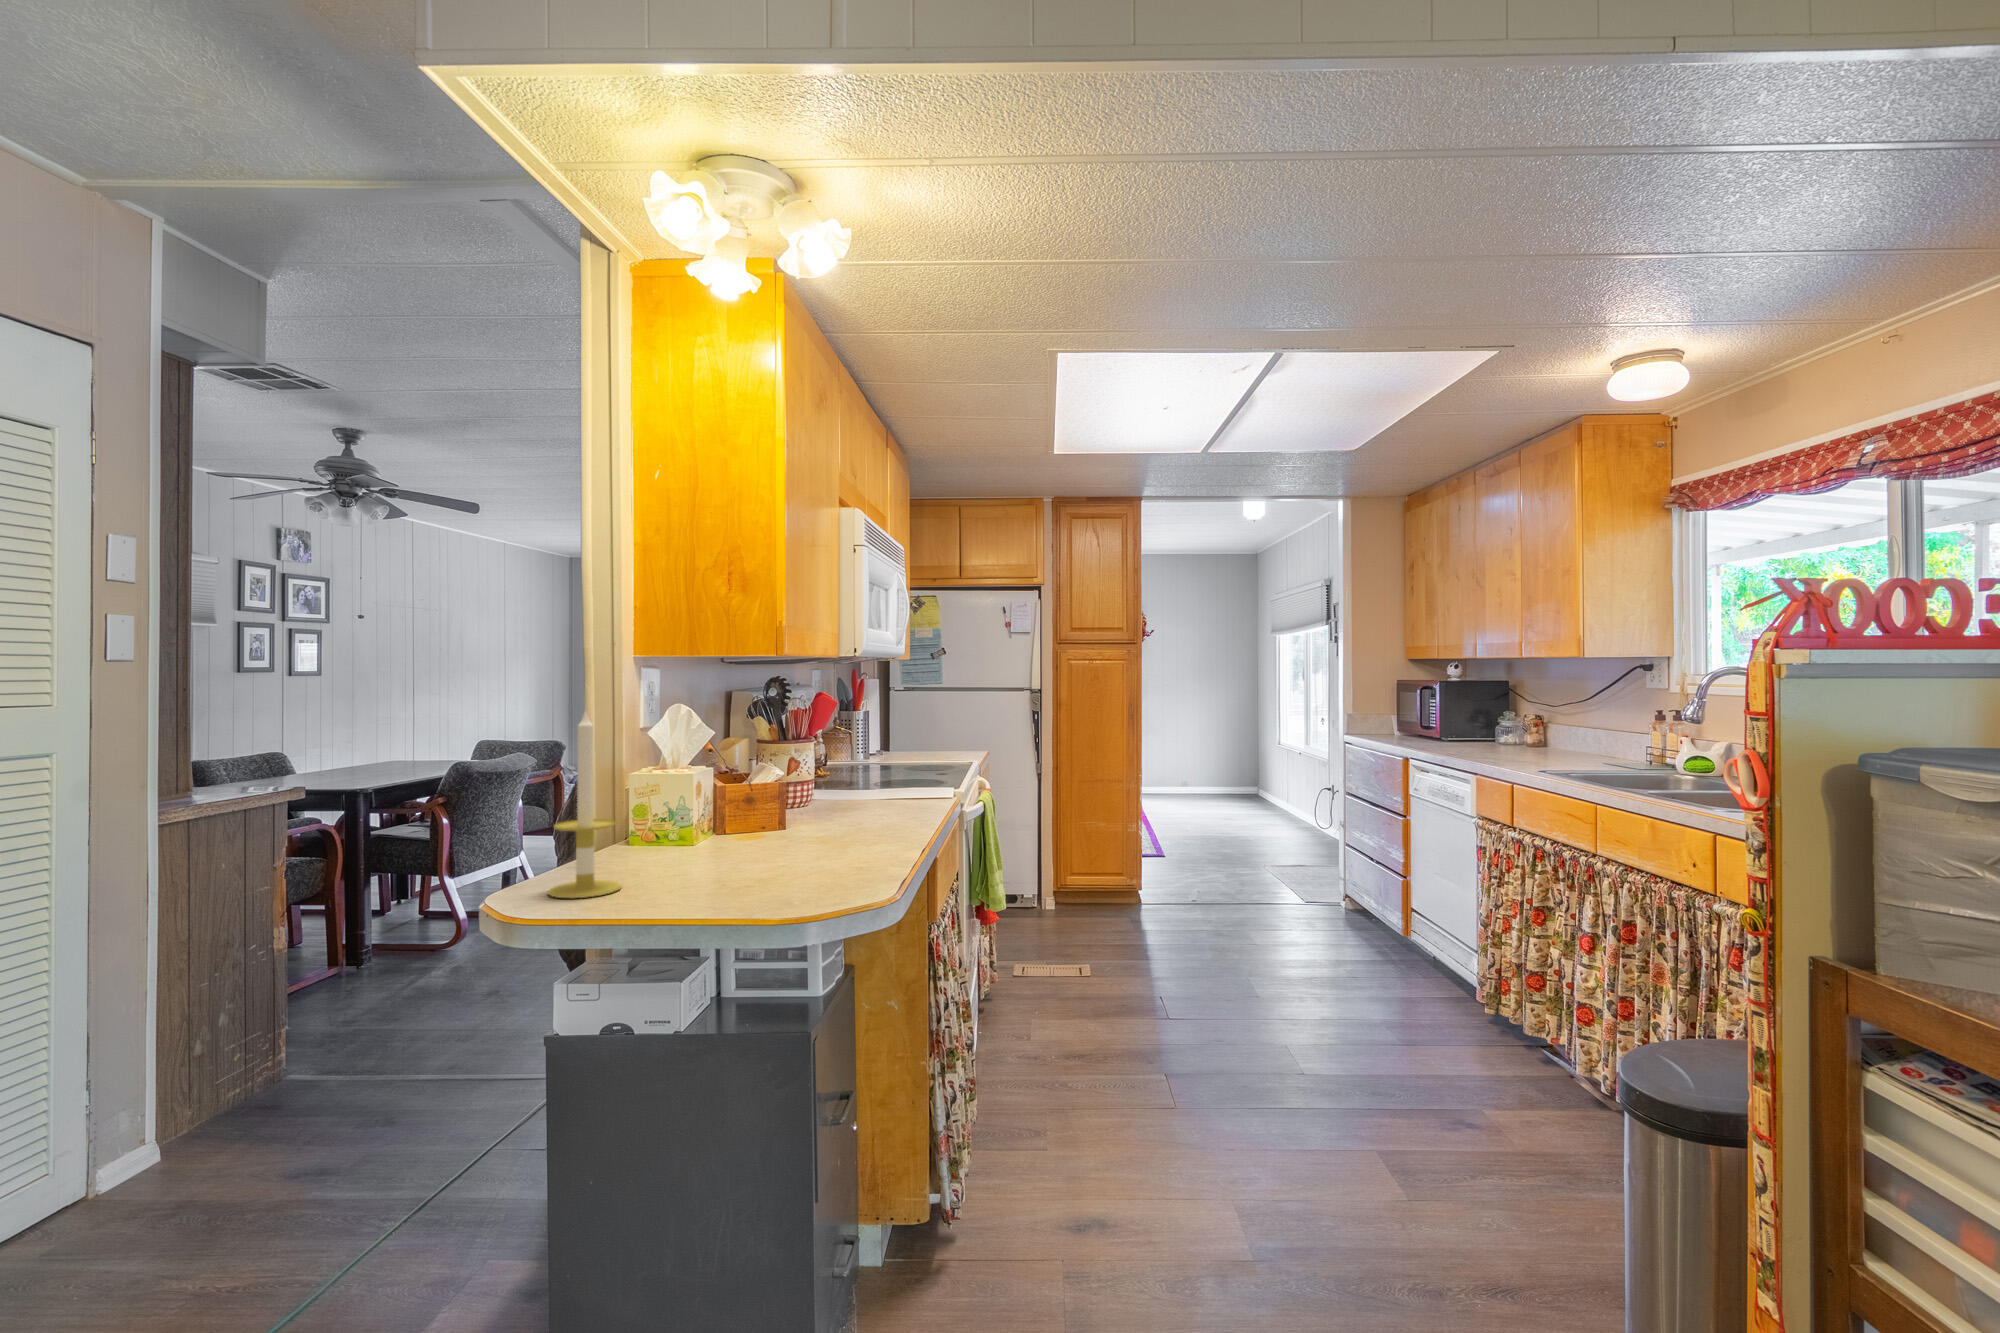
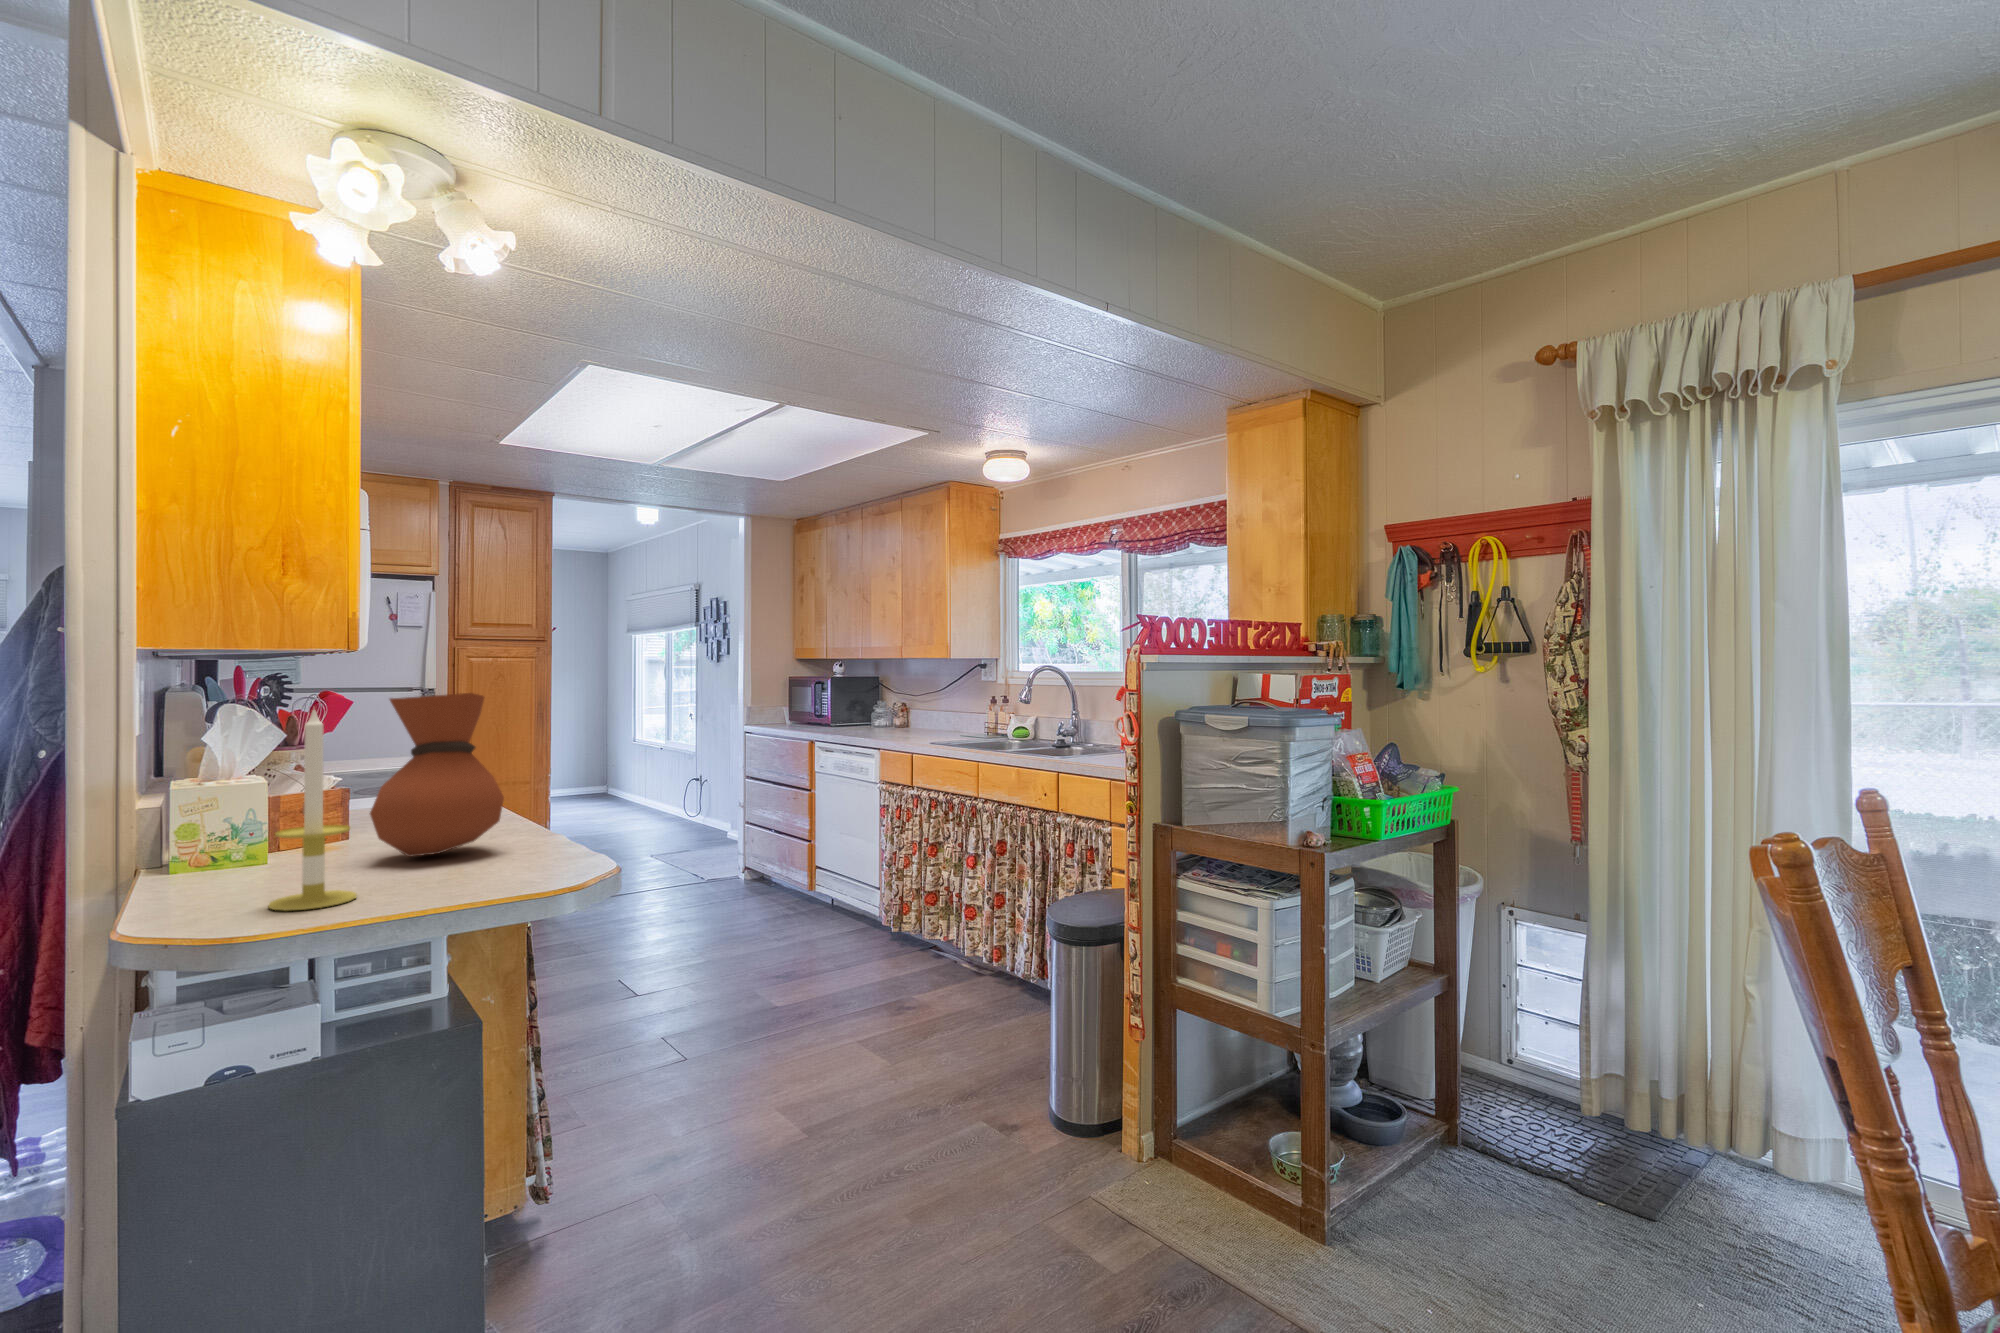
vase: none [703,697,814,855] -> present [370,693,504,857]

